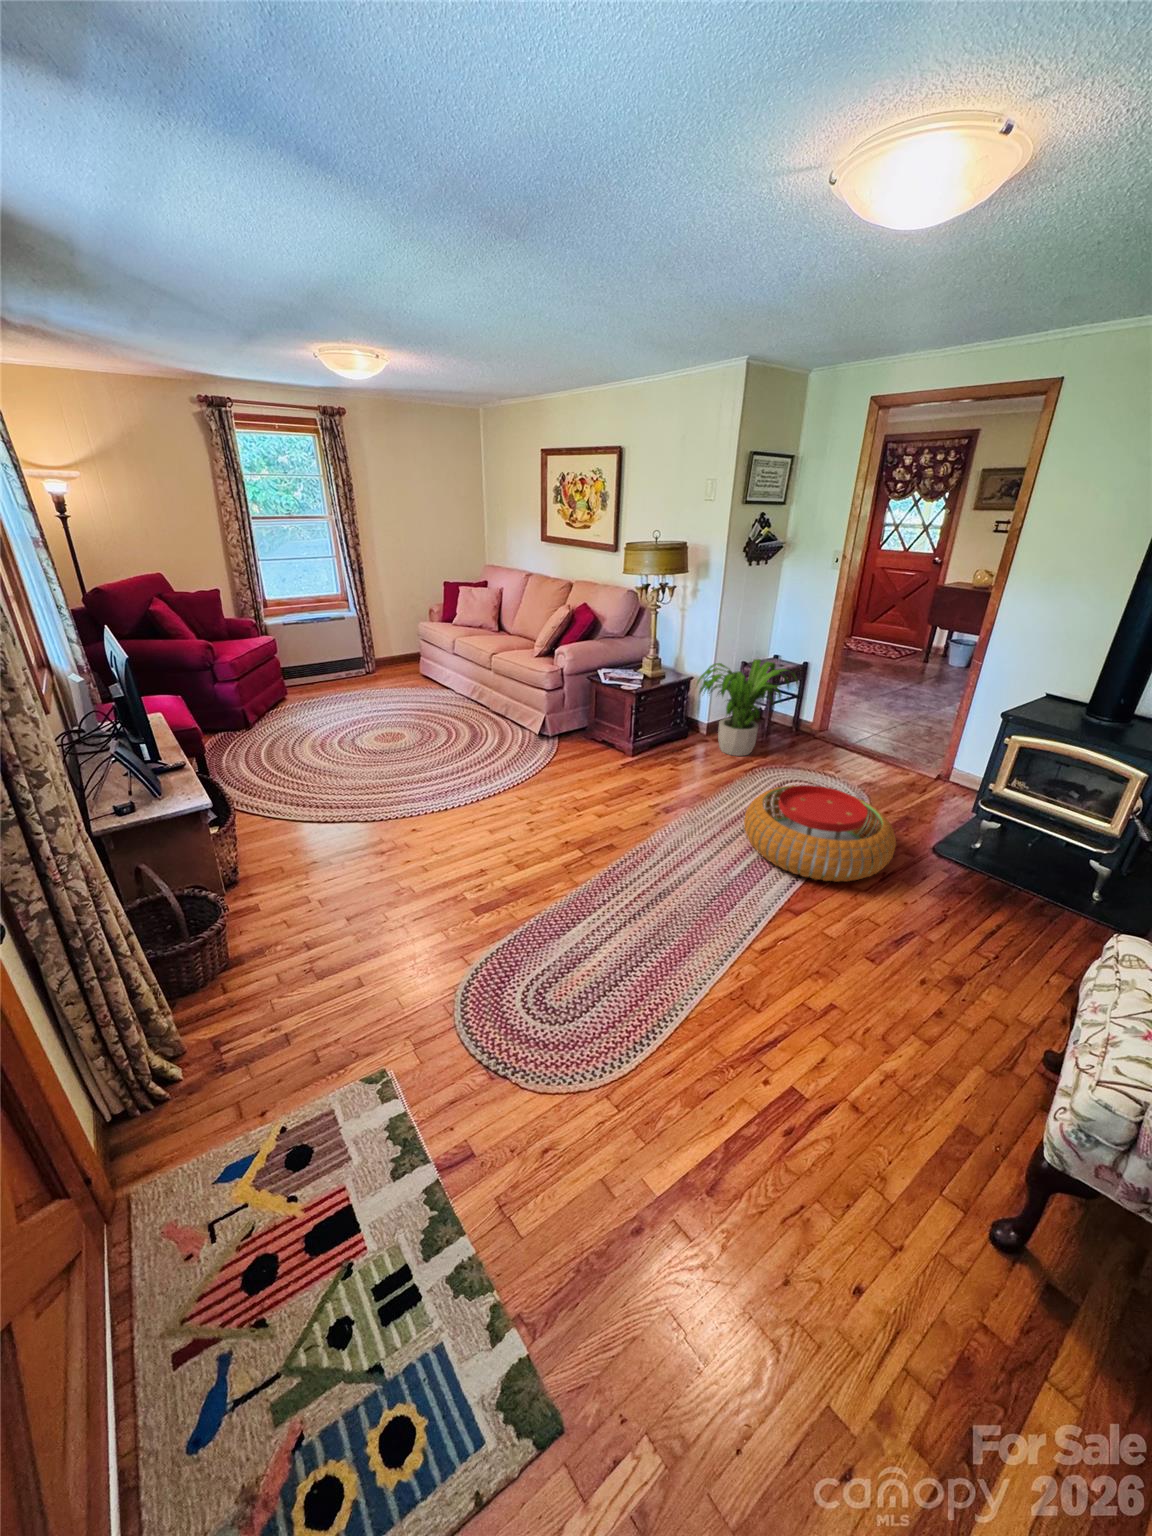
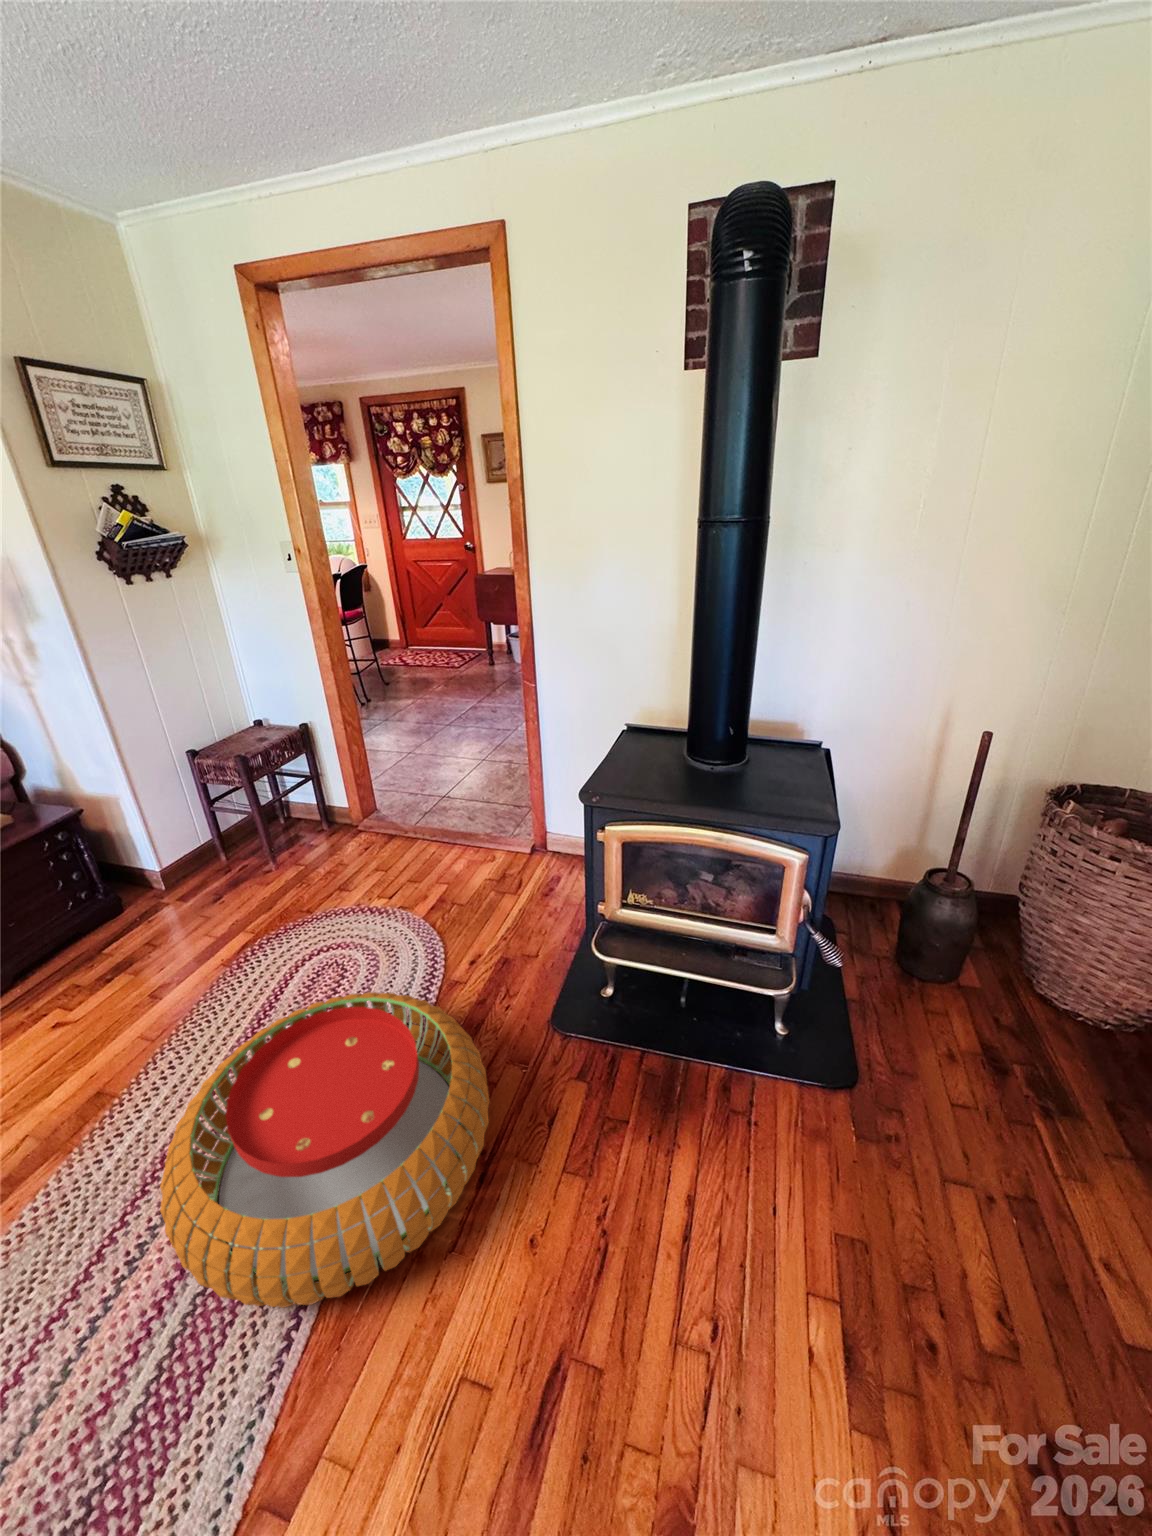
potted plant: present [697,659,799,756] -> none [70,742,286,929]

